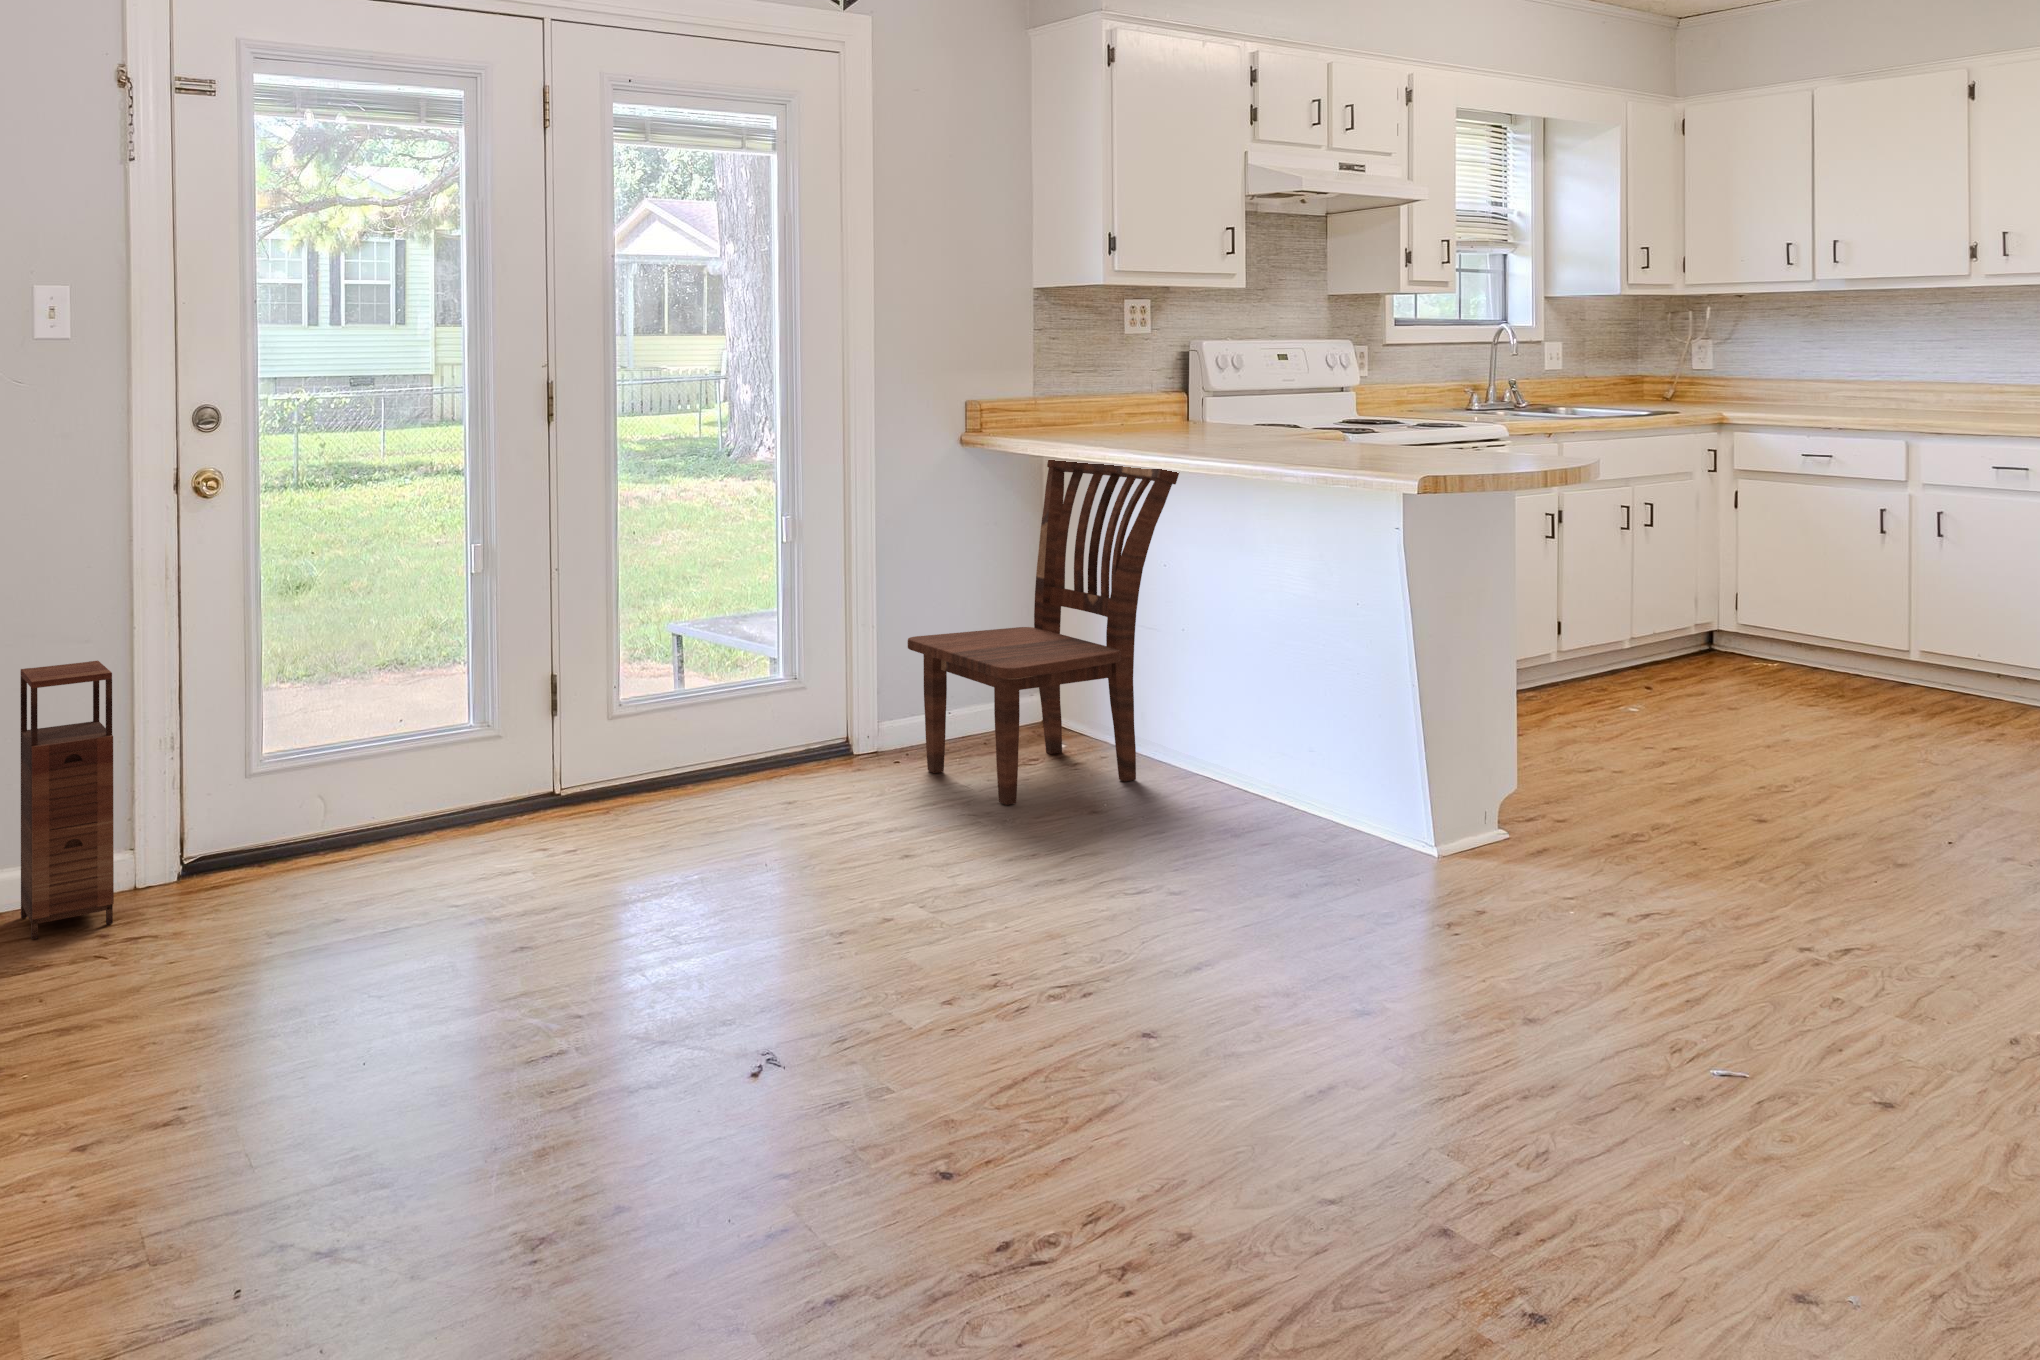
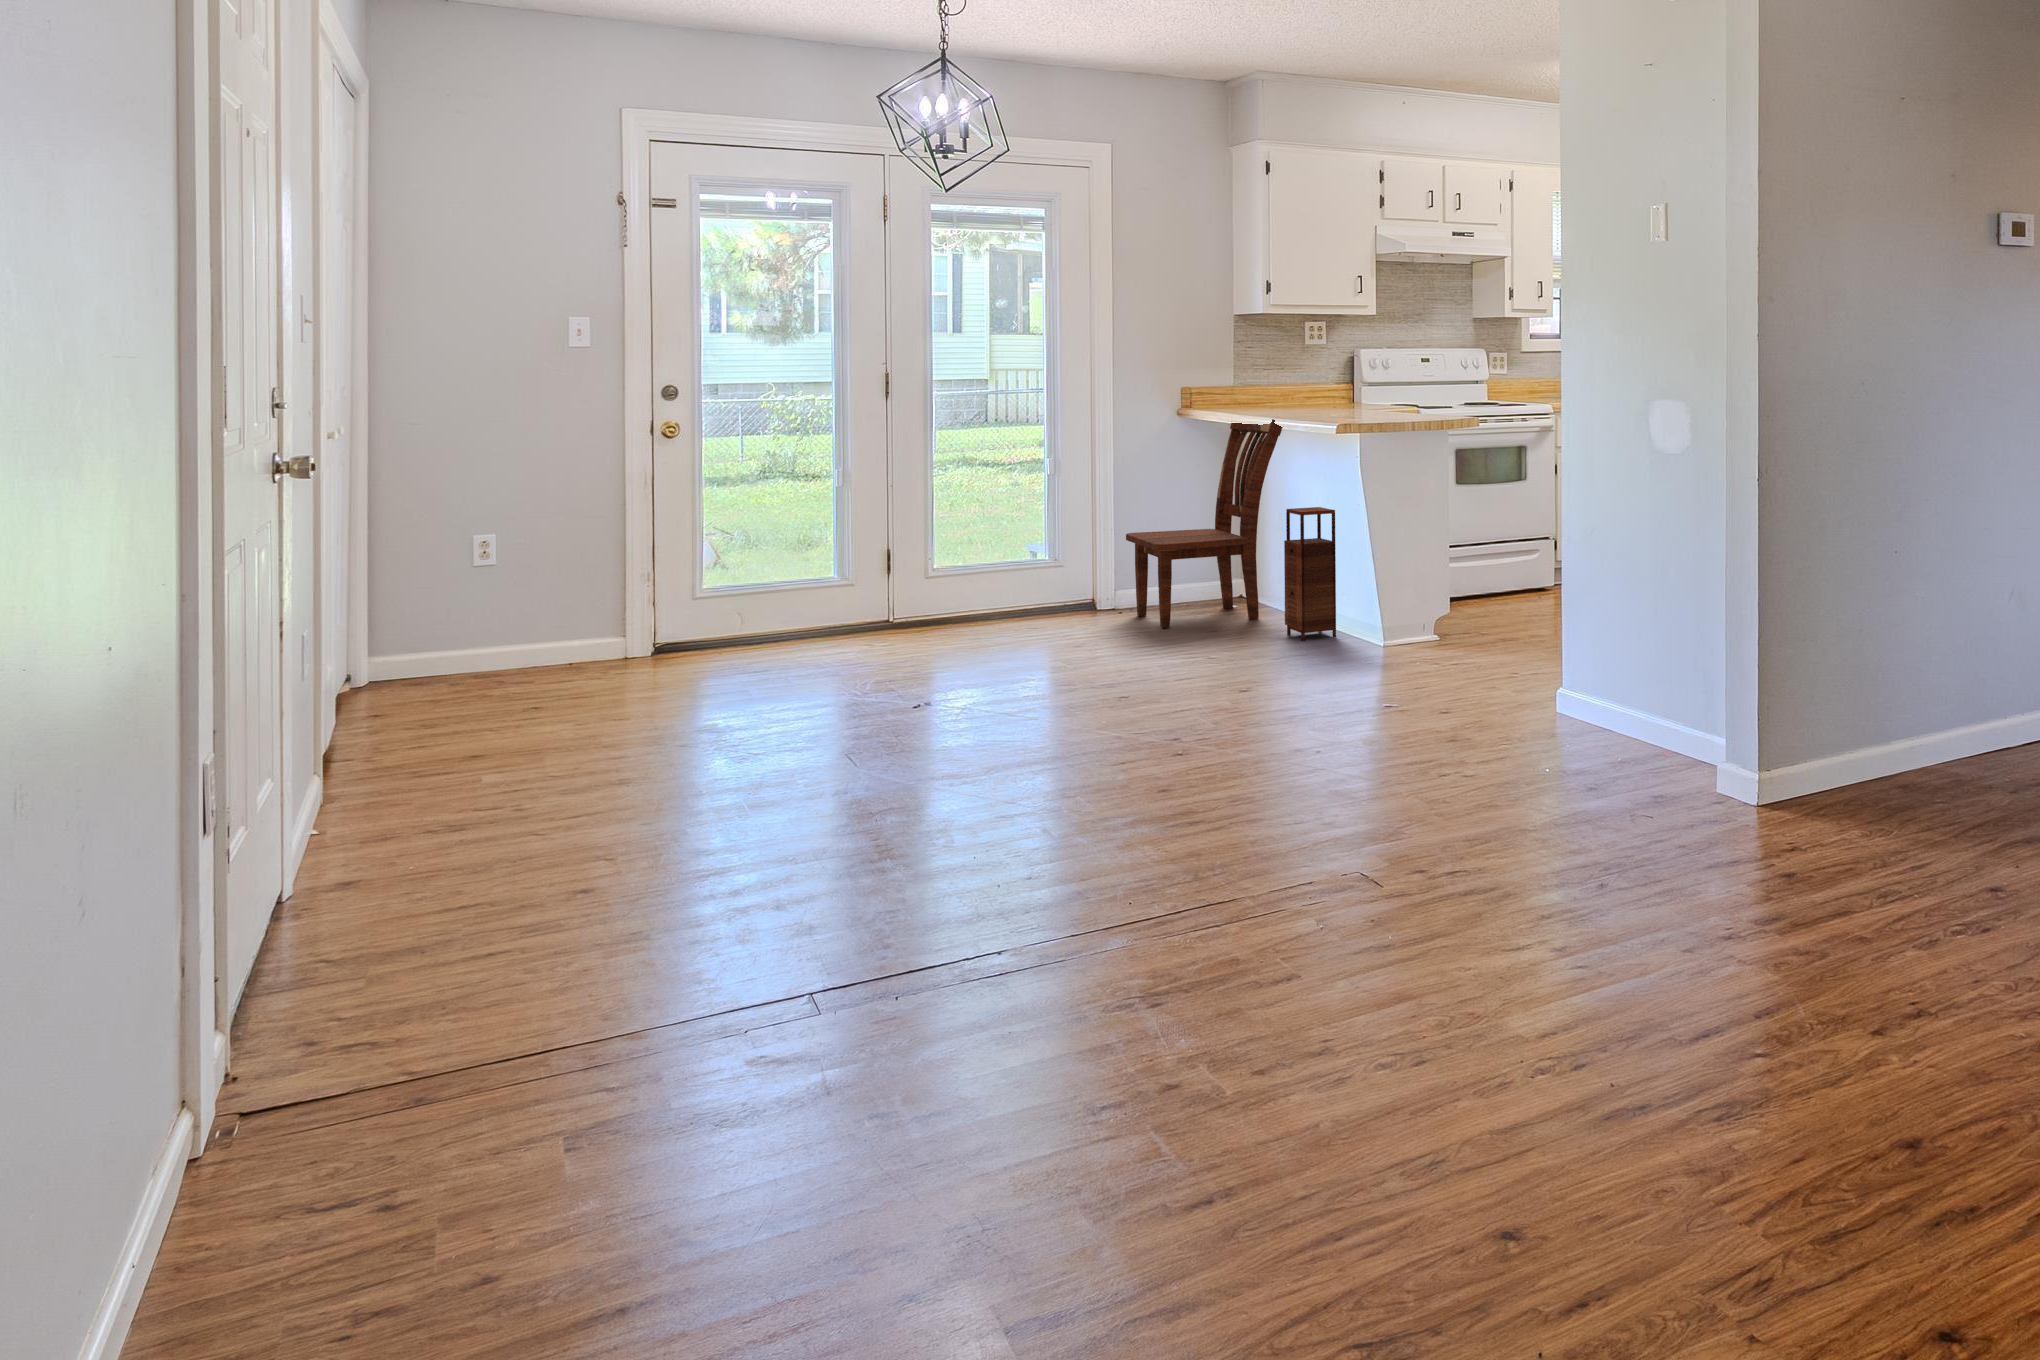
storage cabinet: present [20,661,114,939] -> present [1284,507,1336,641]

